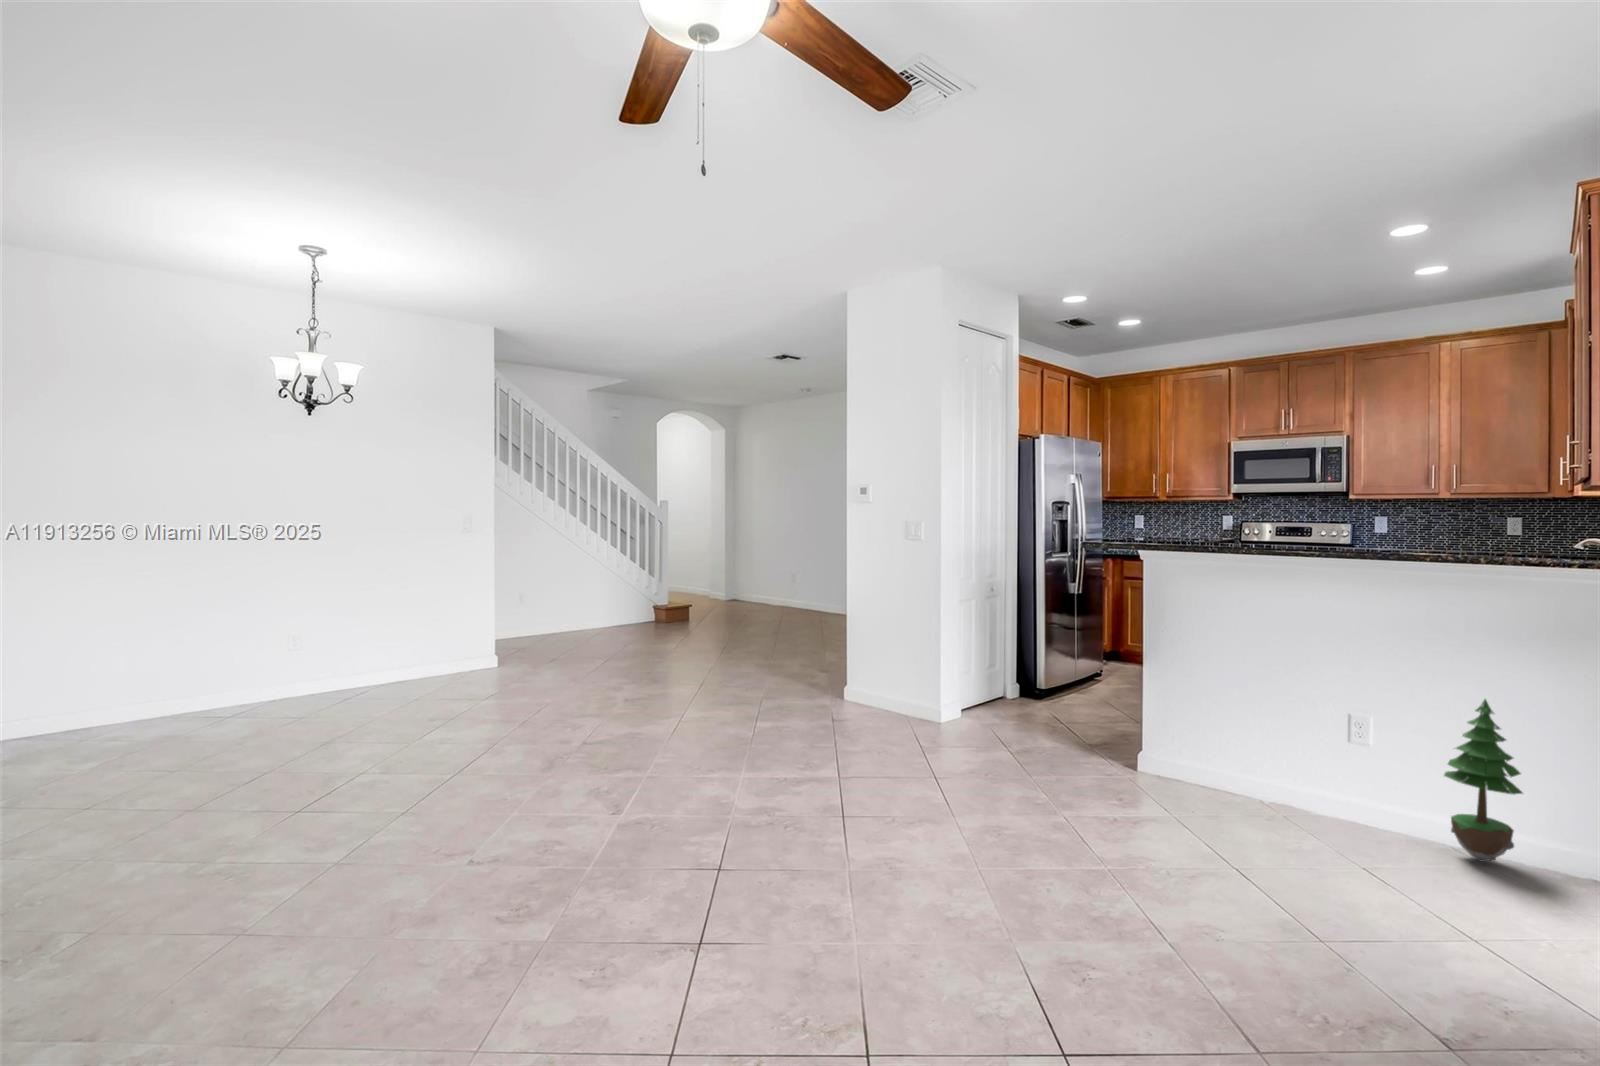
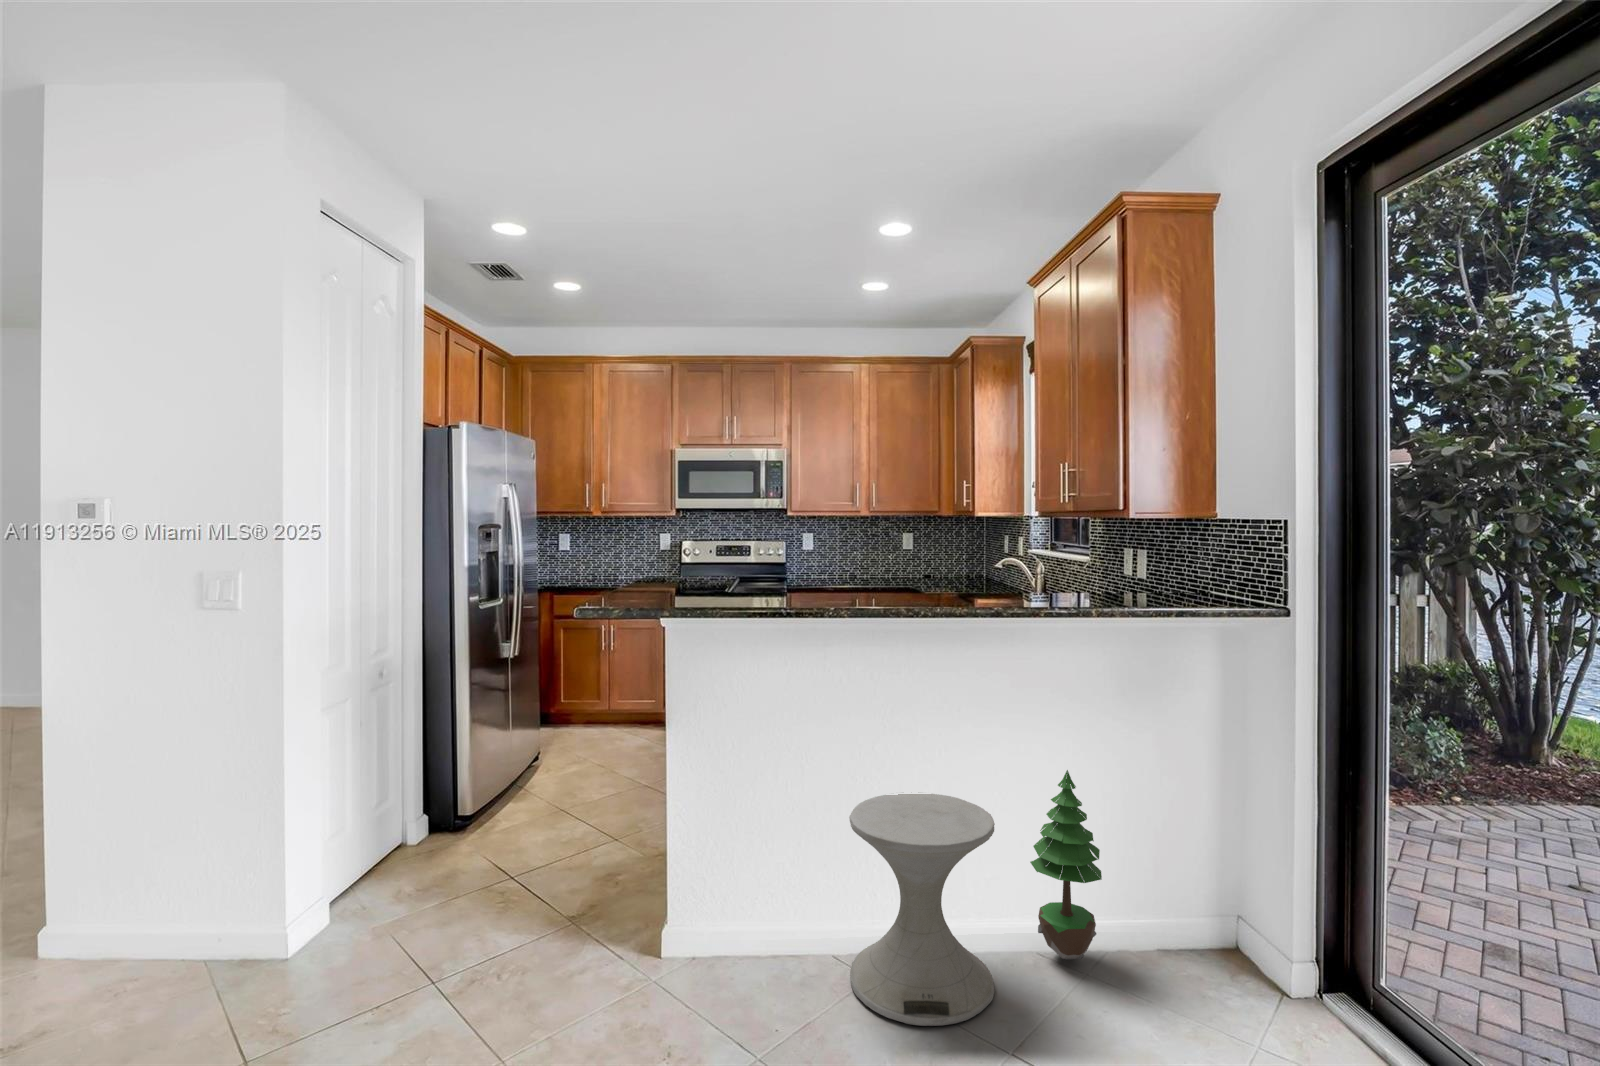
side table: none [1256,695,1390,852] -> present [849,794,995,1026]

